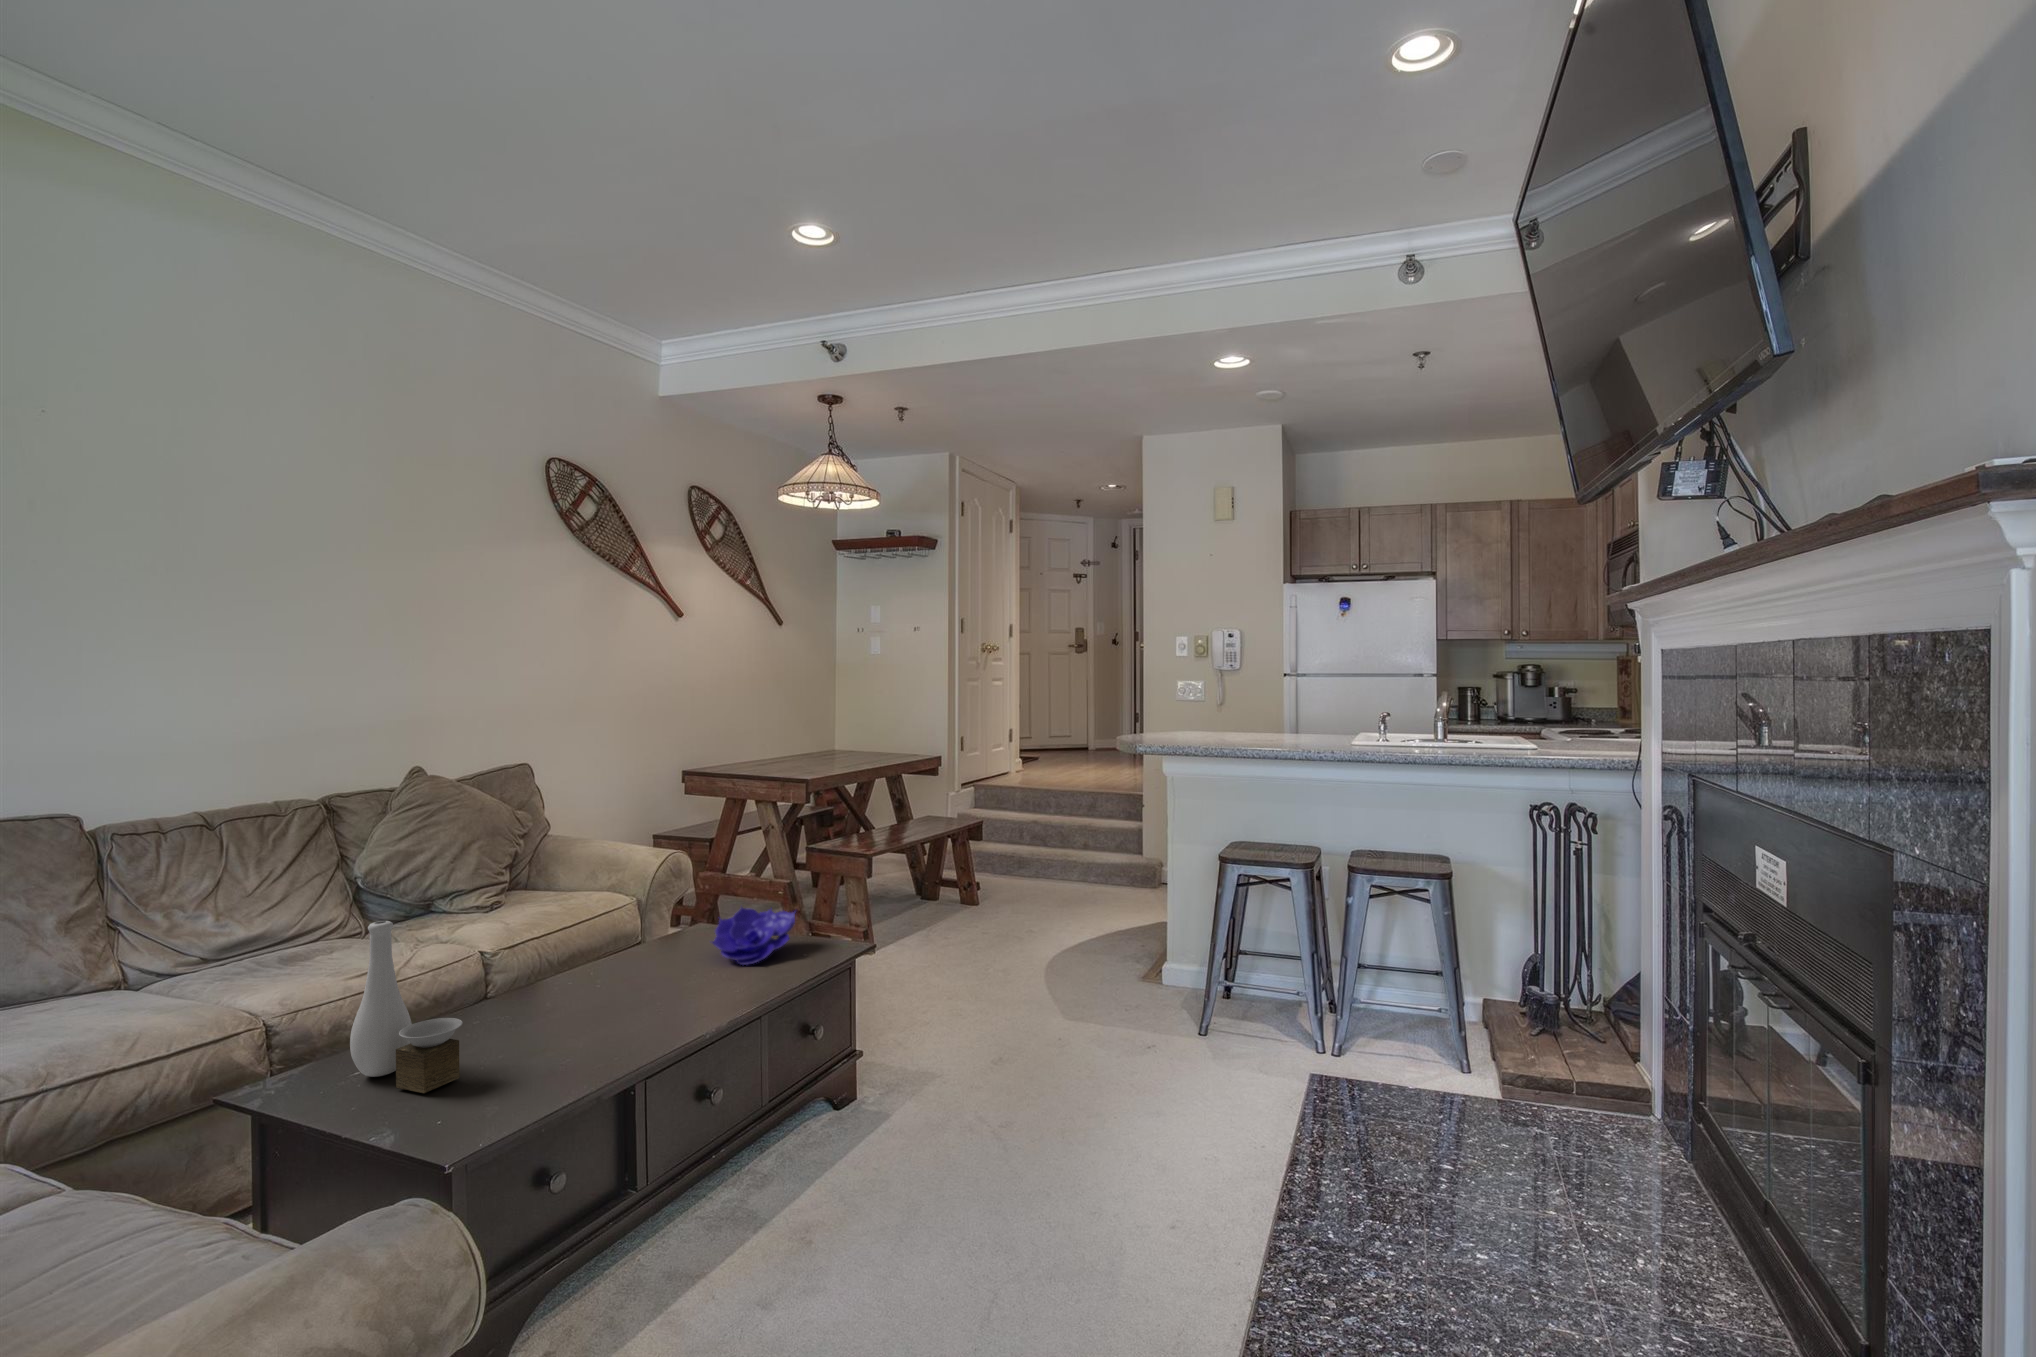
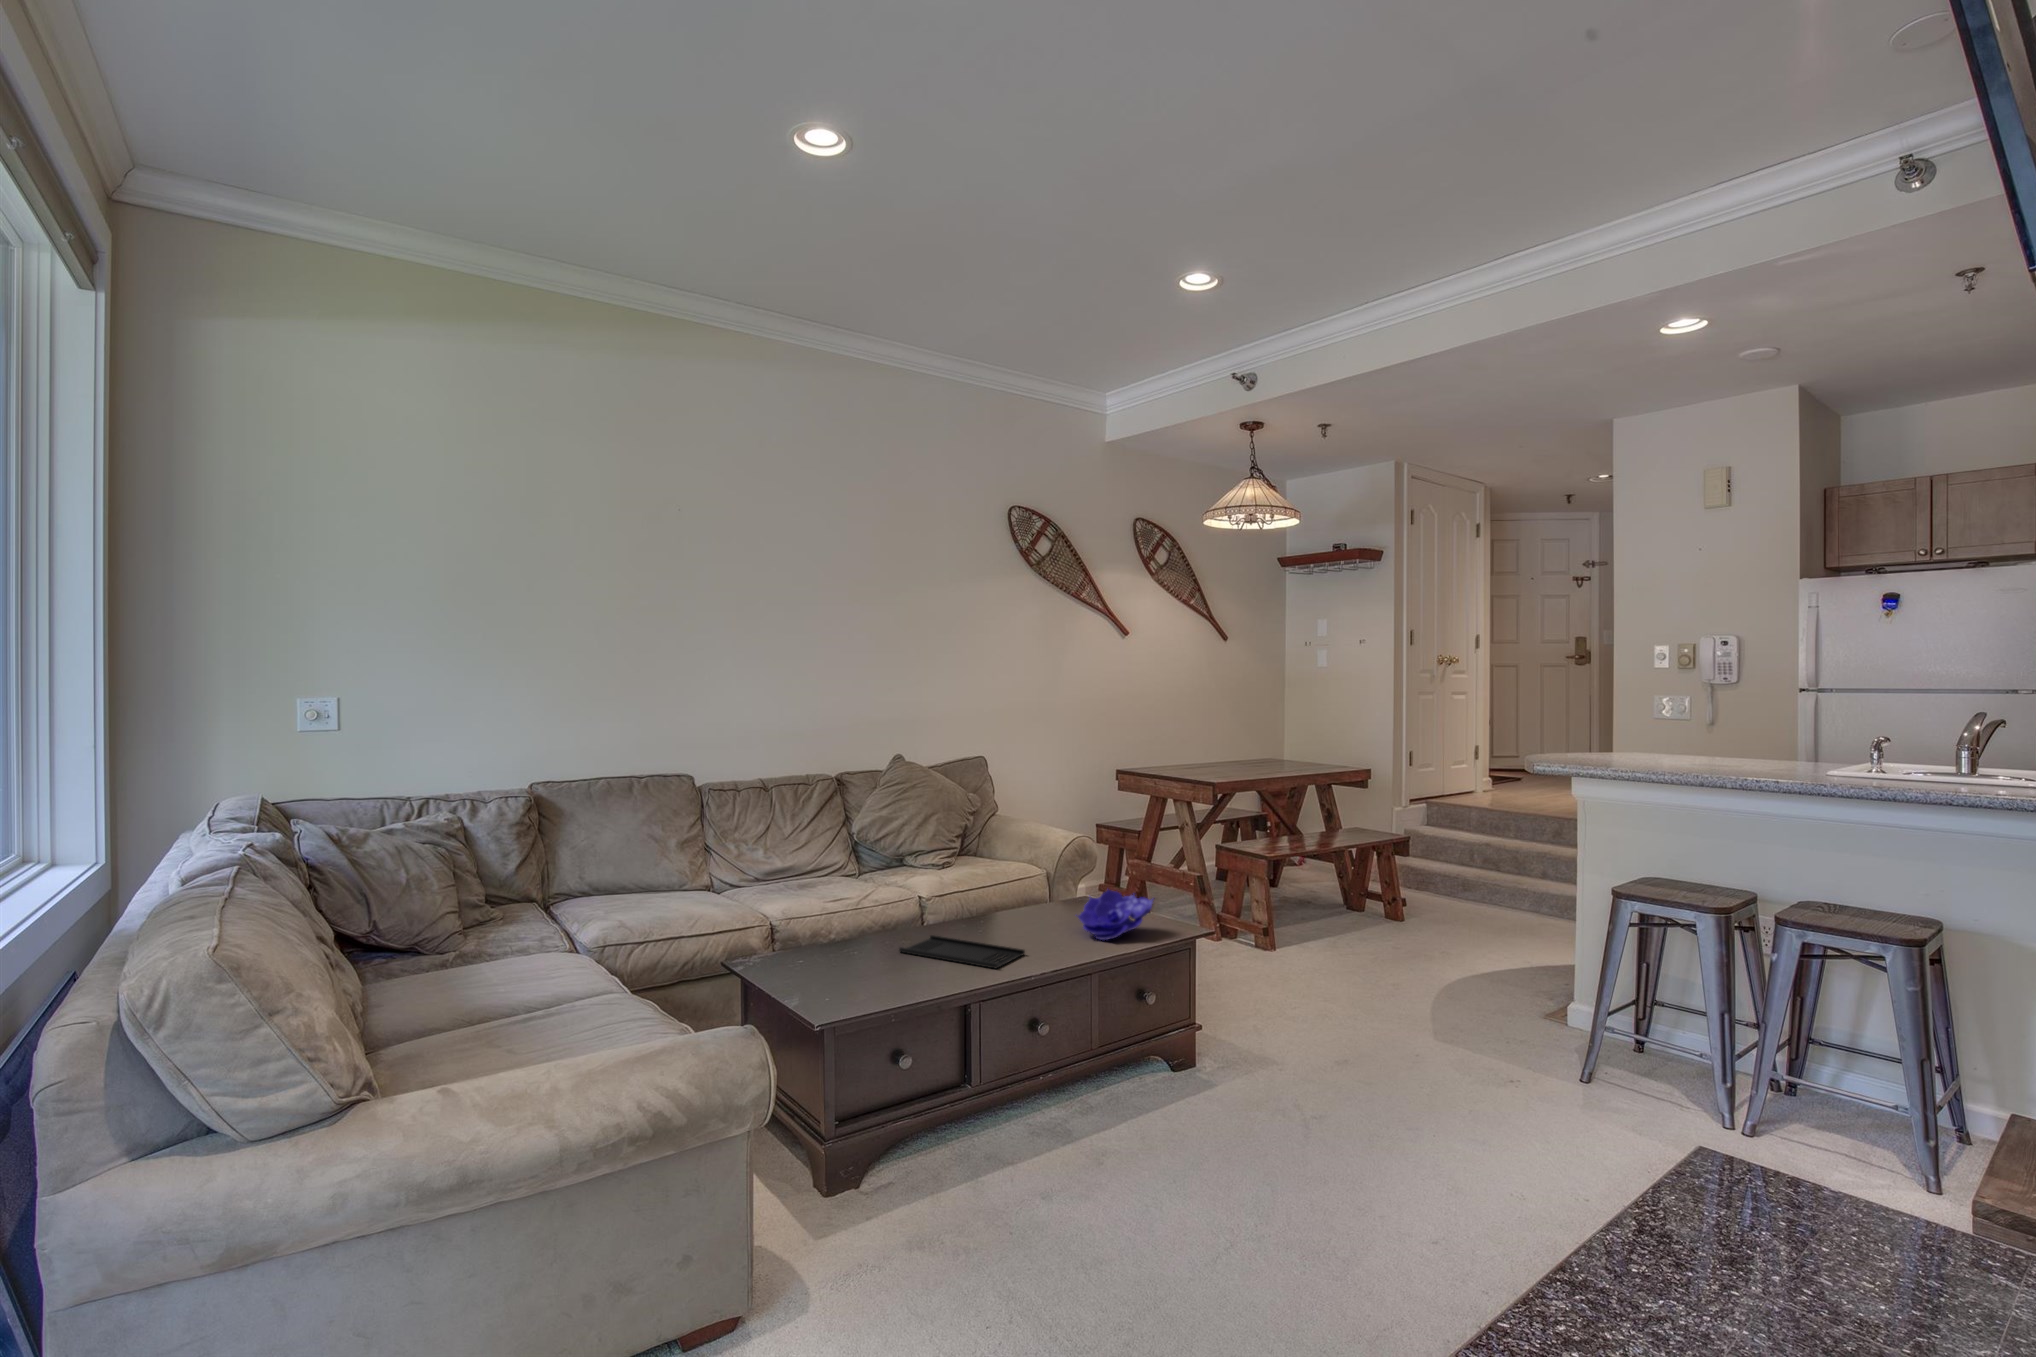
vase: present [350,921,463,1093] -> none [791,858,854,990]
tray: none [499,992,668,1024] -> present [899,935,1025,968]

